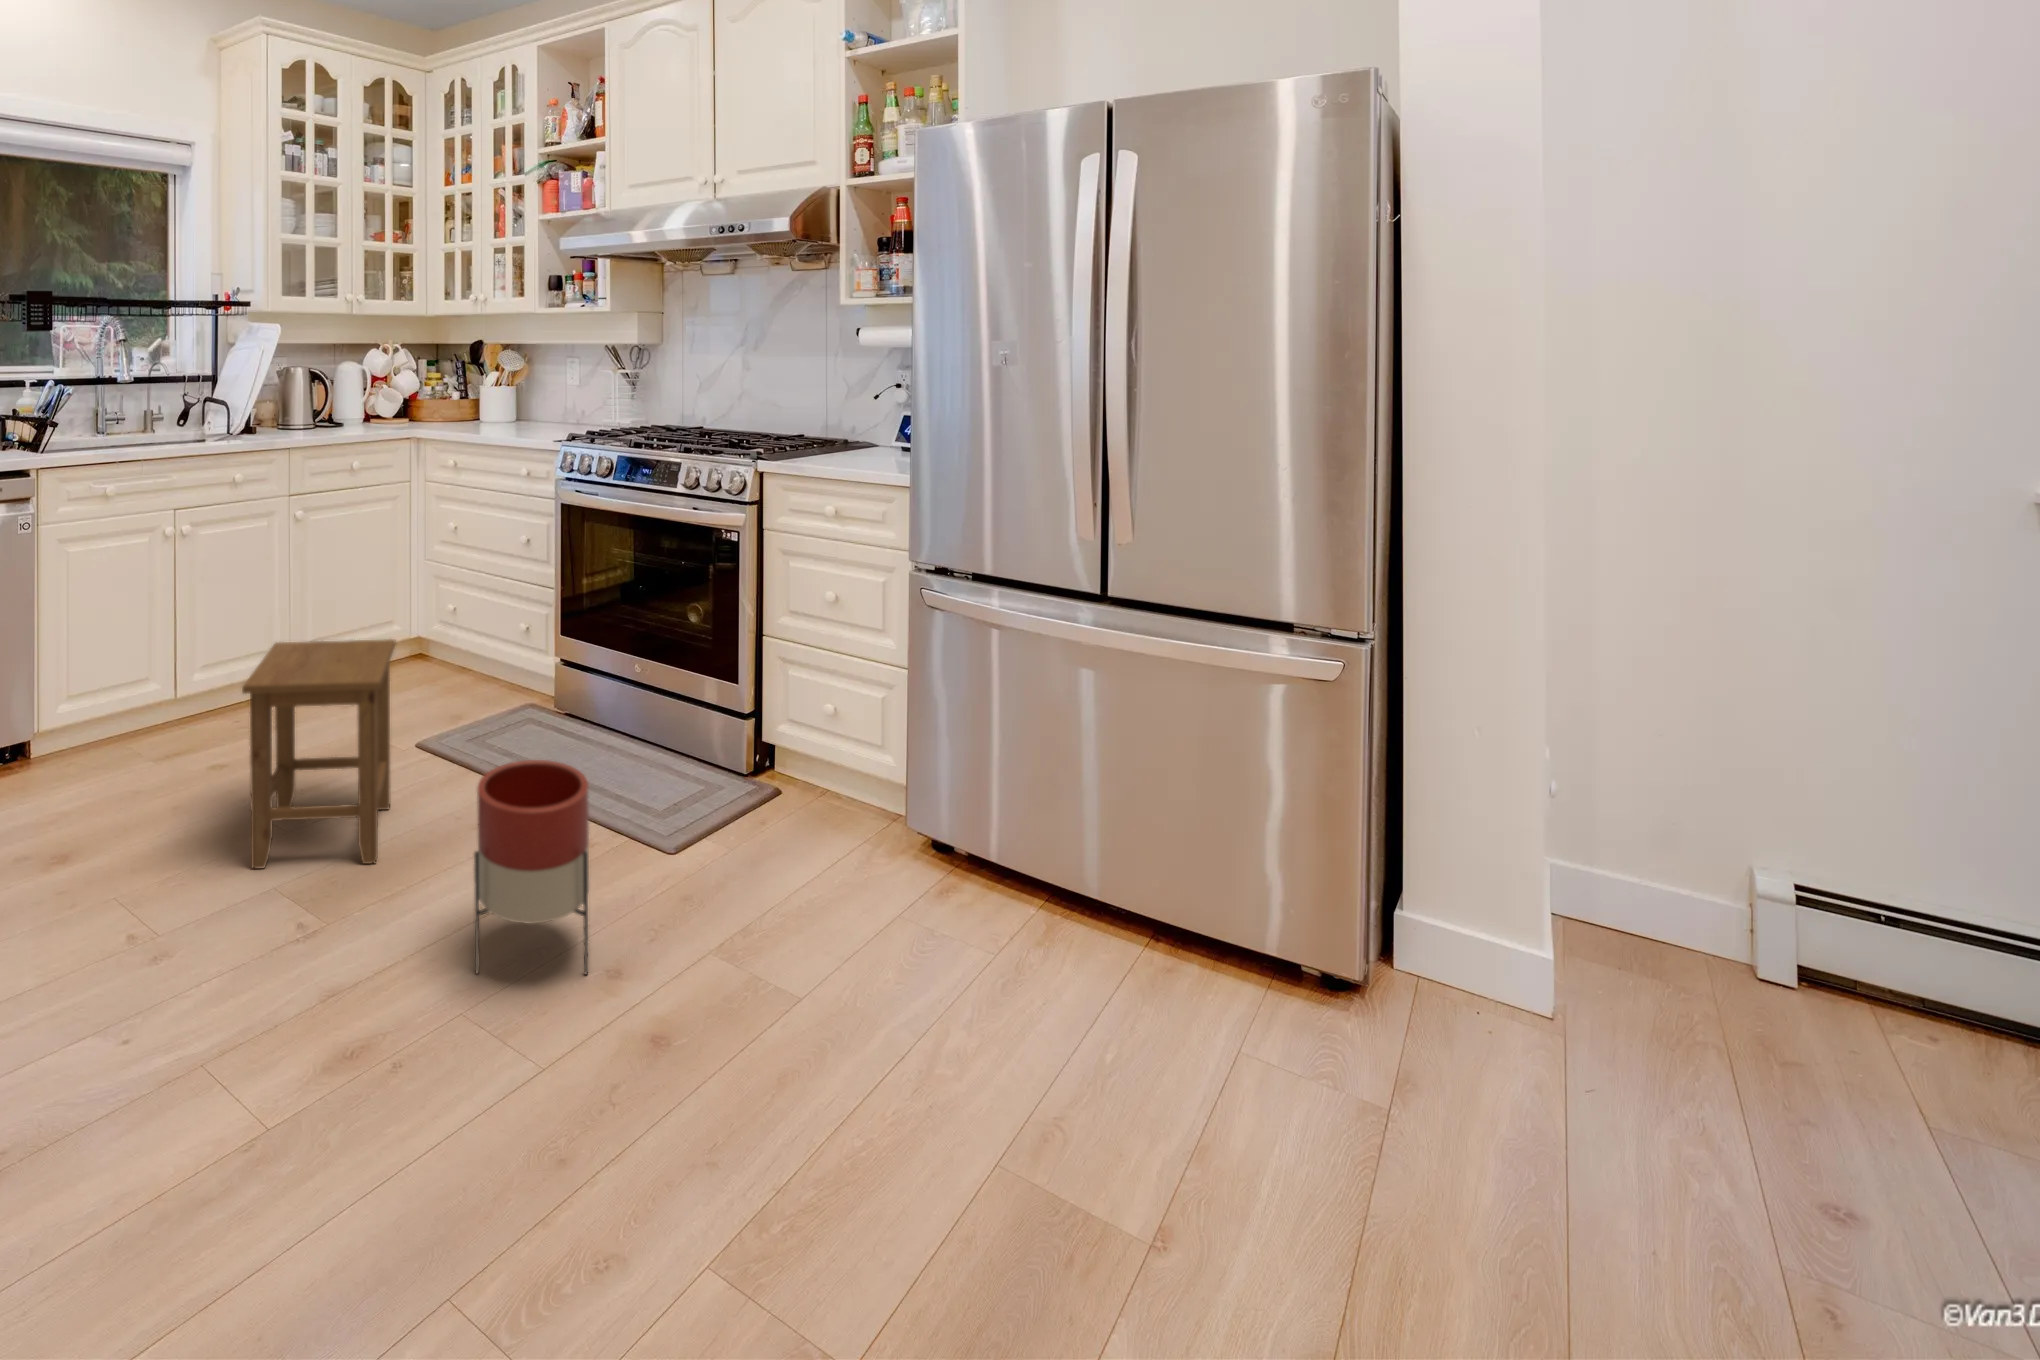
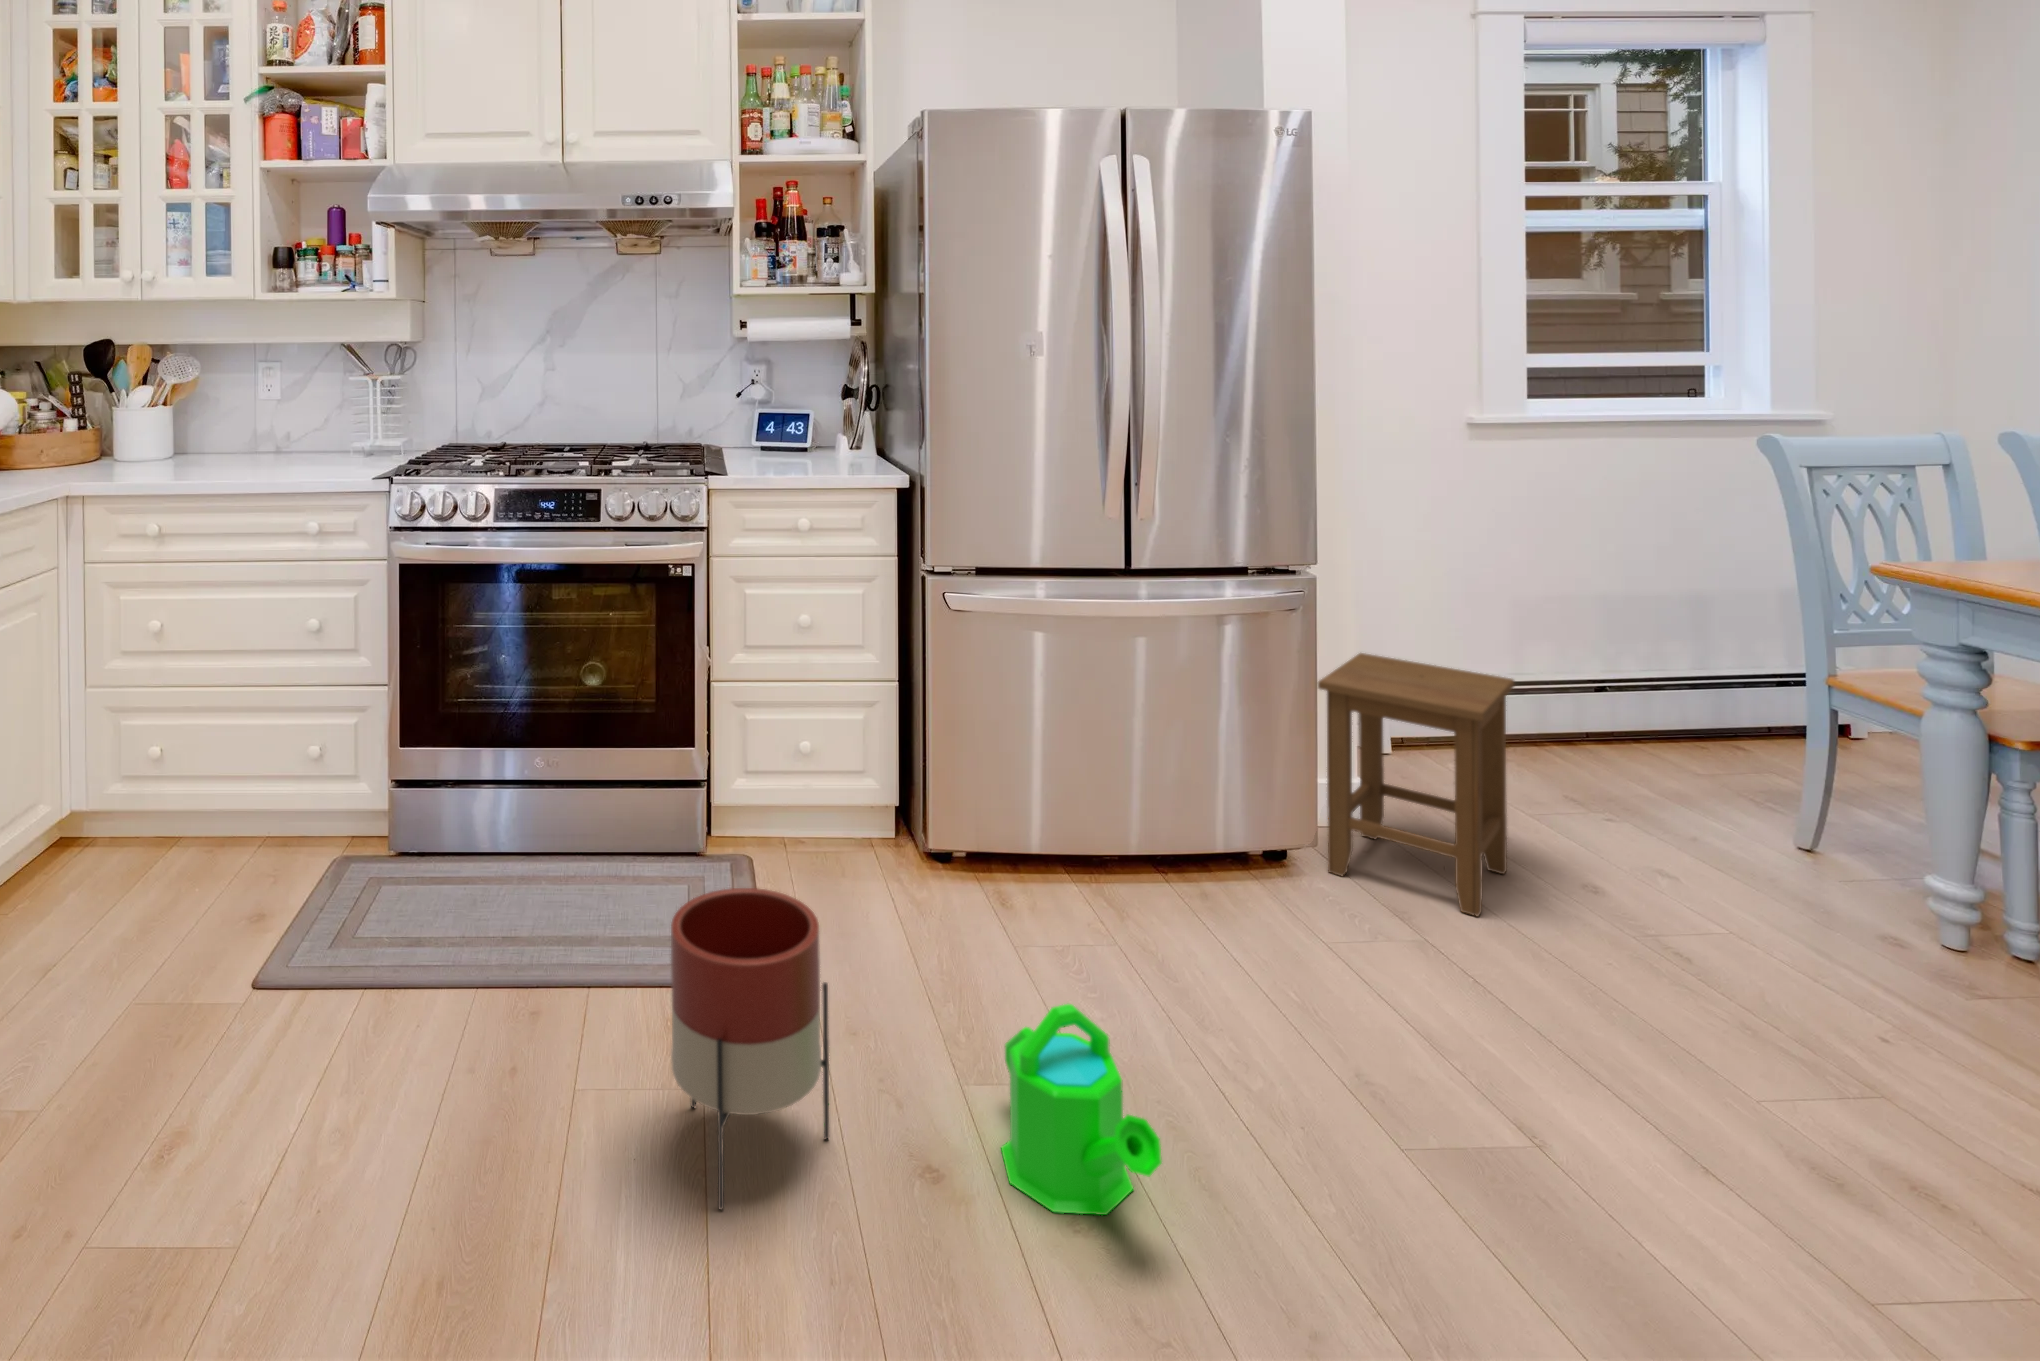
stool: present [242,639,396,869] -> present [1318,653,1514,916]
watering can: none [664,938,775,1127] -> present [1001,1004,1162,1215]

